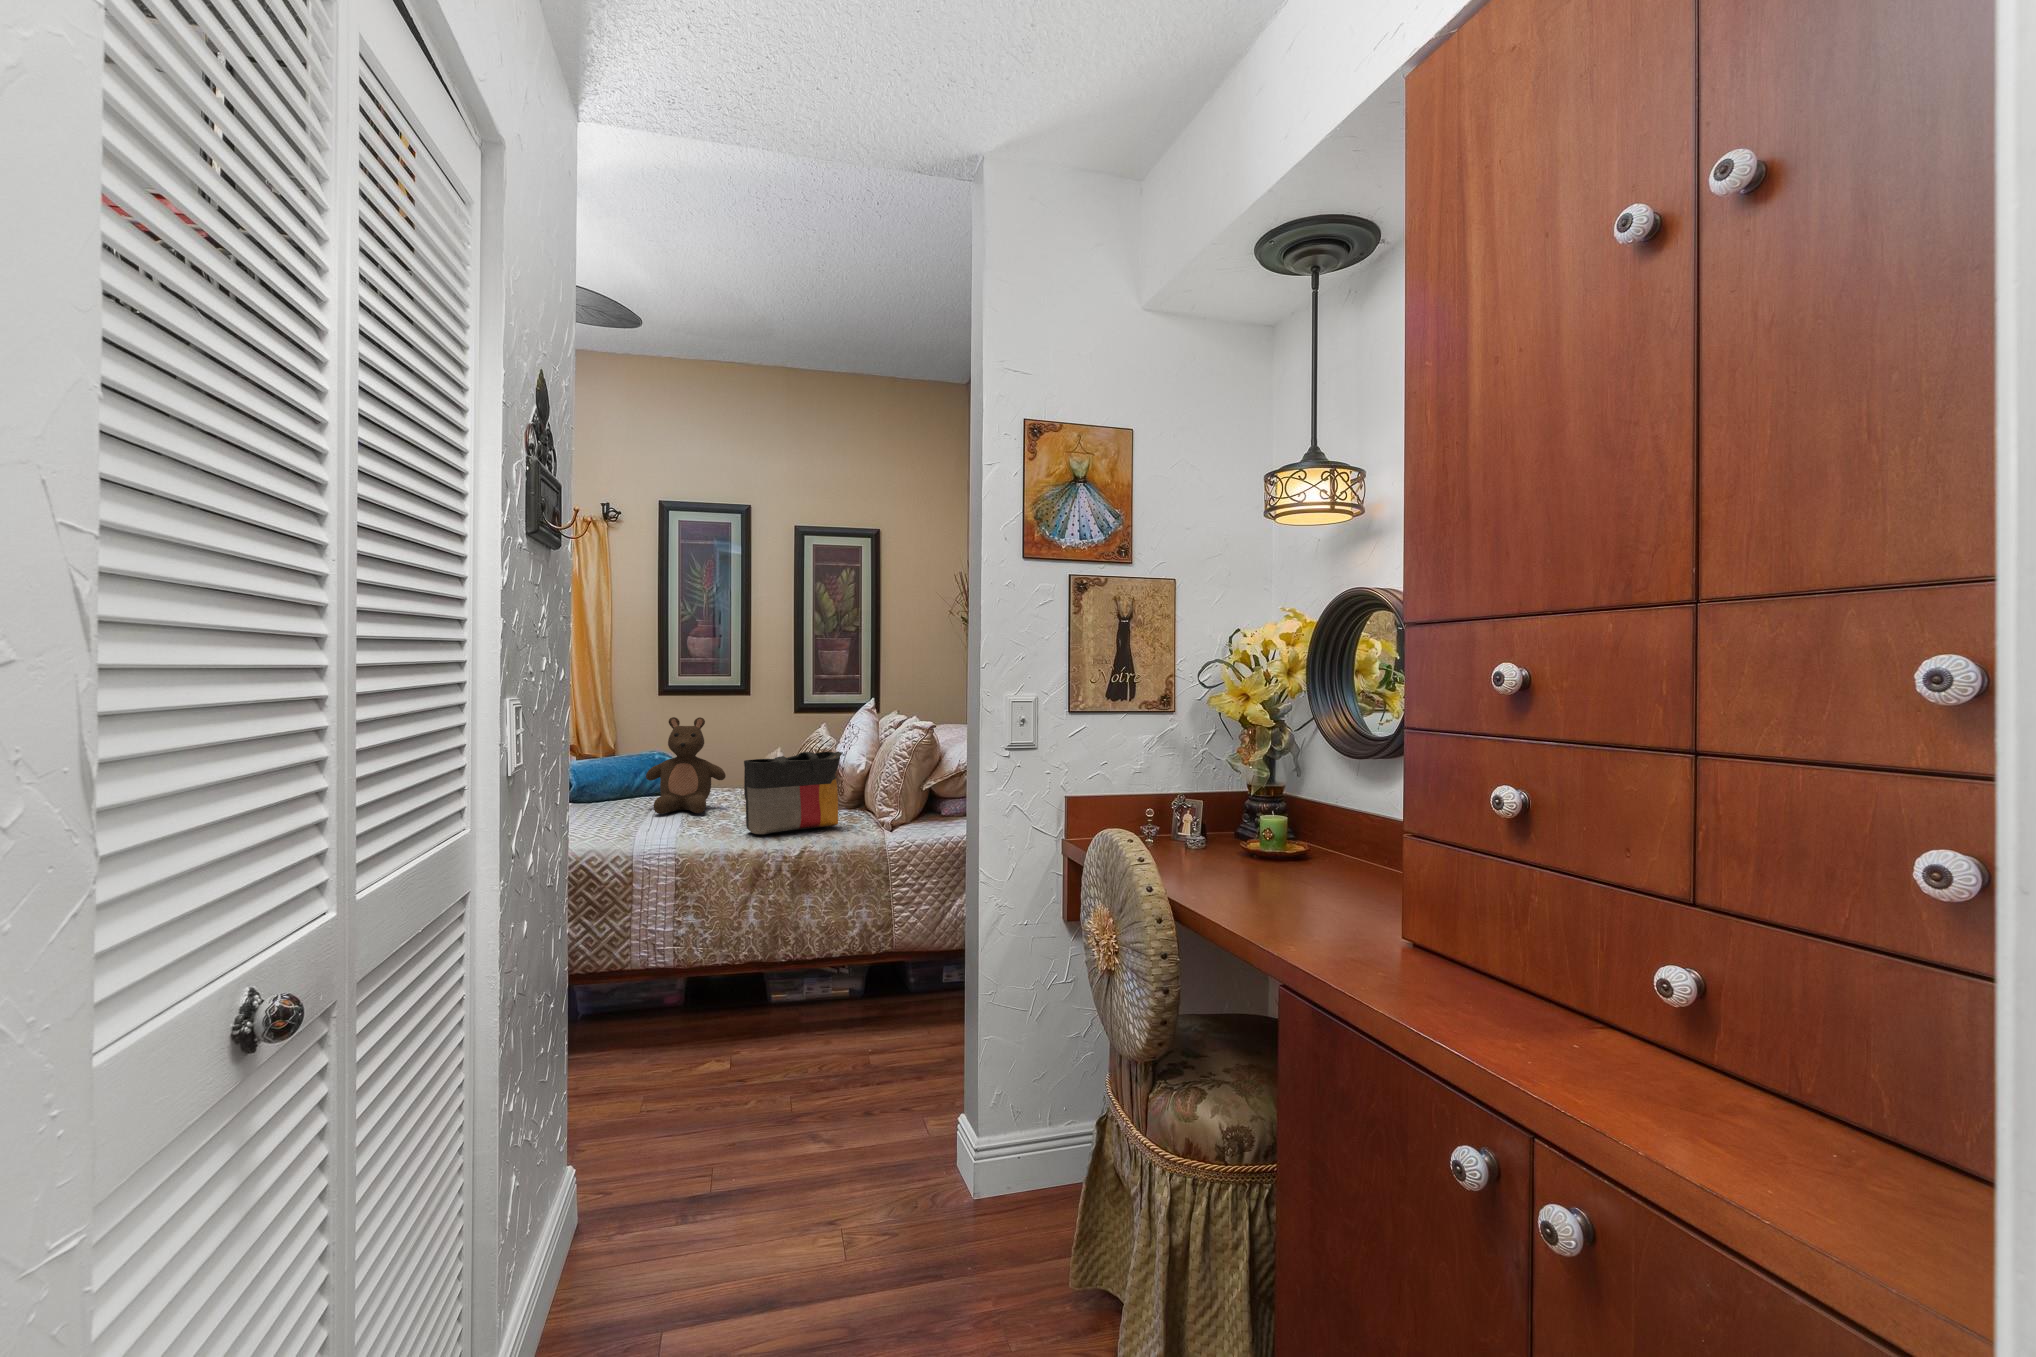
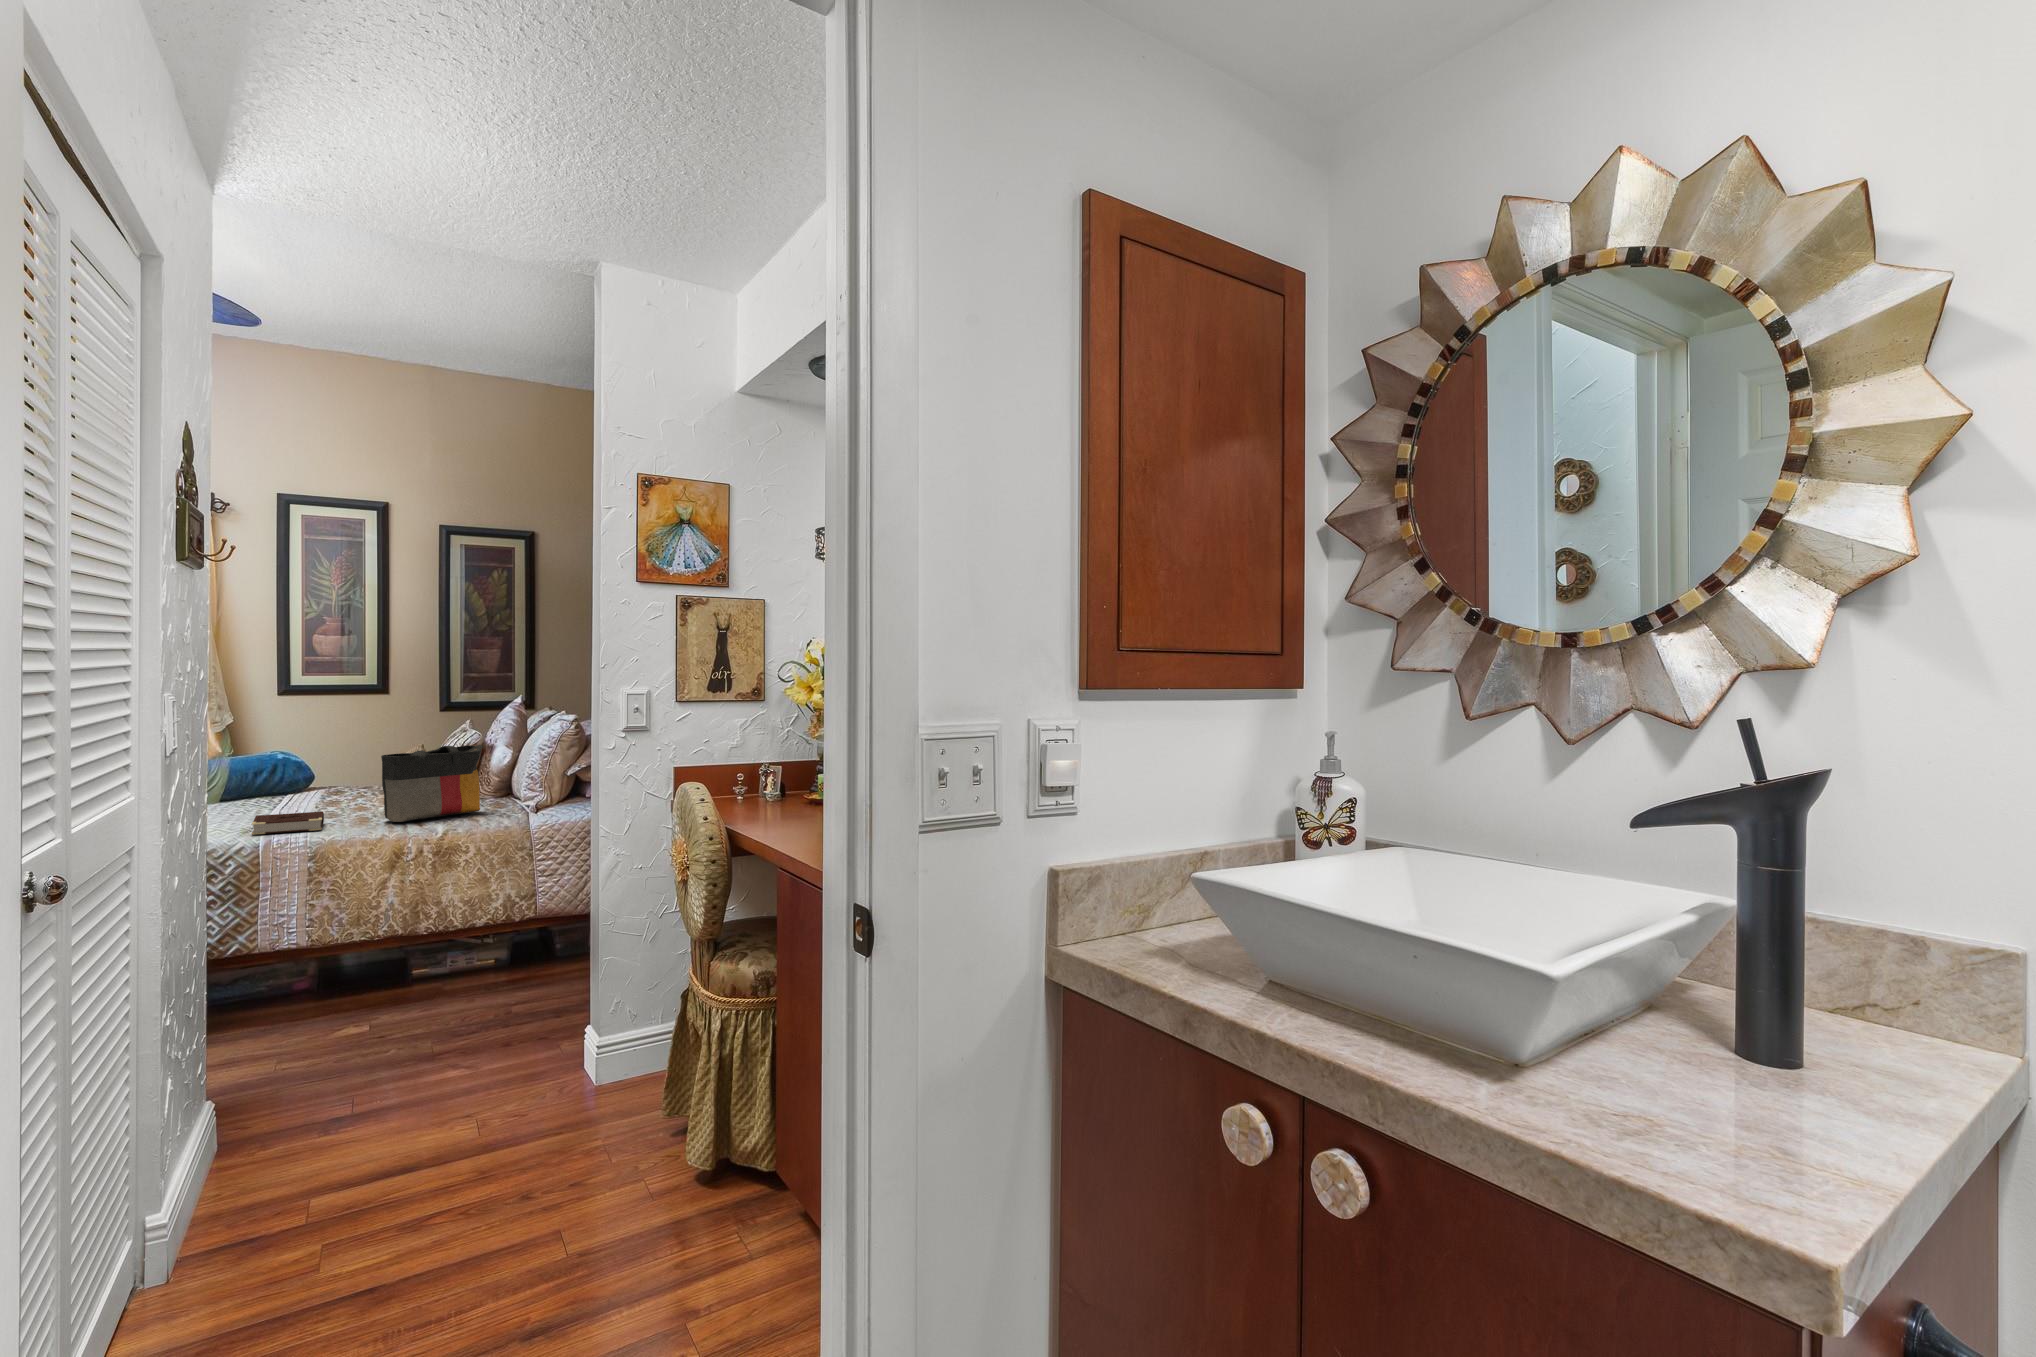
stuffed bear: present [646,717,726,814] -> none [272,718,361,810]
book: none [623,819,690,841] -> present [252,812,324,835]

